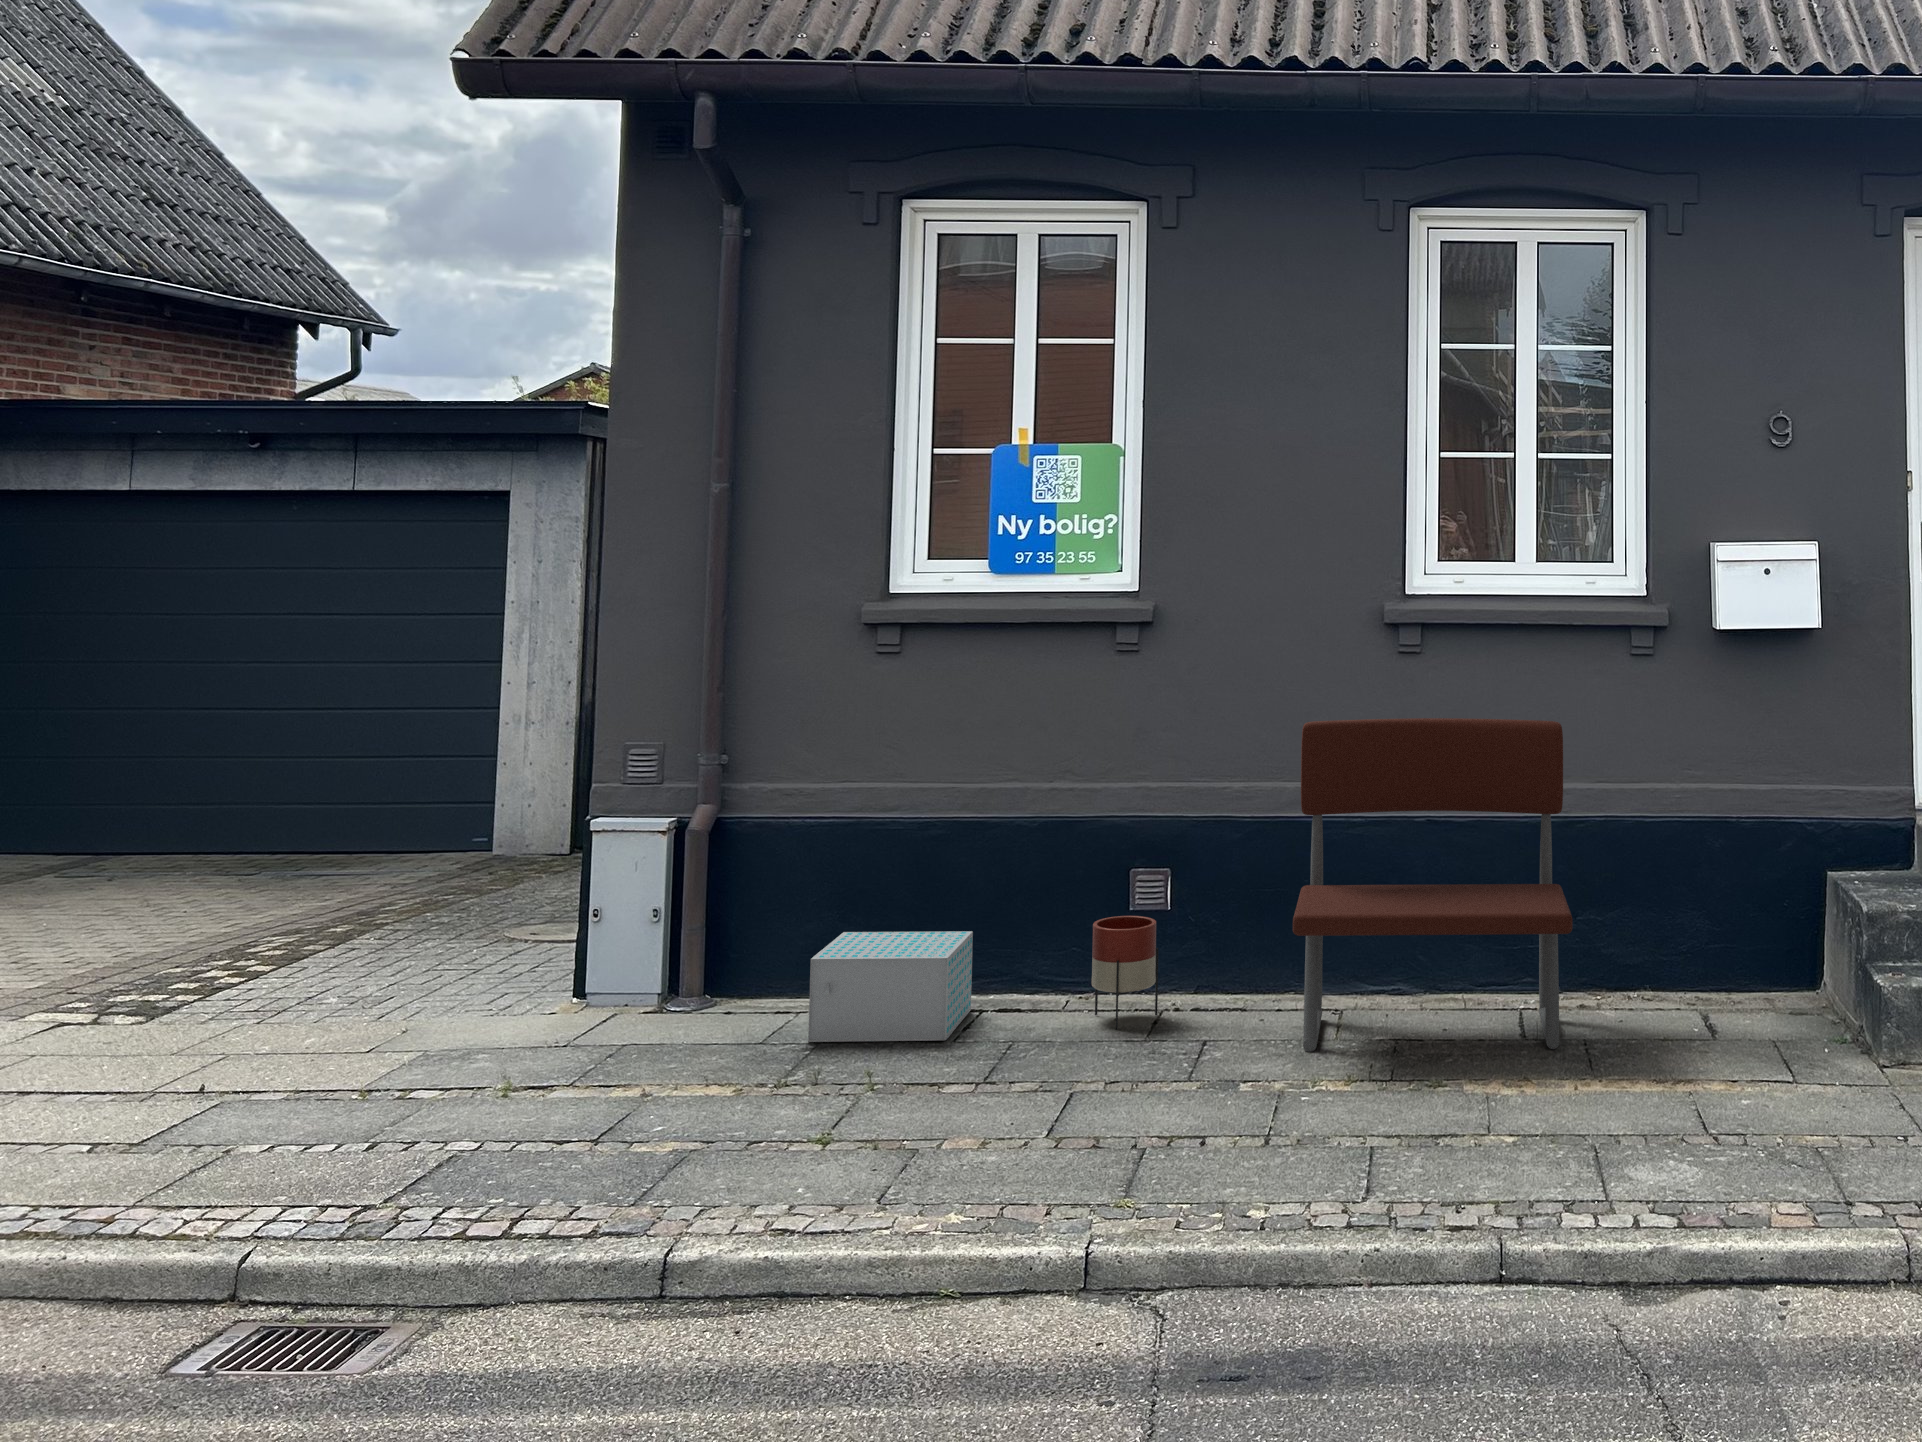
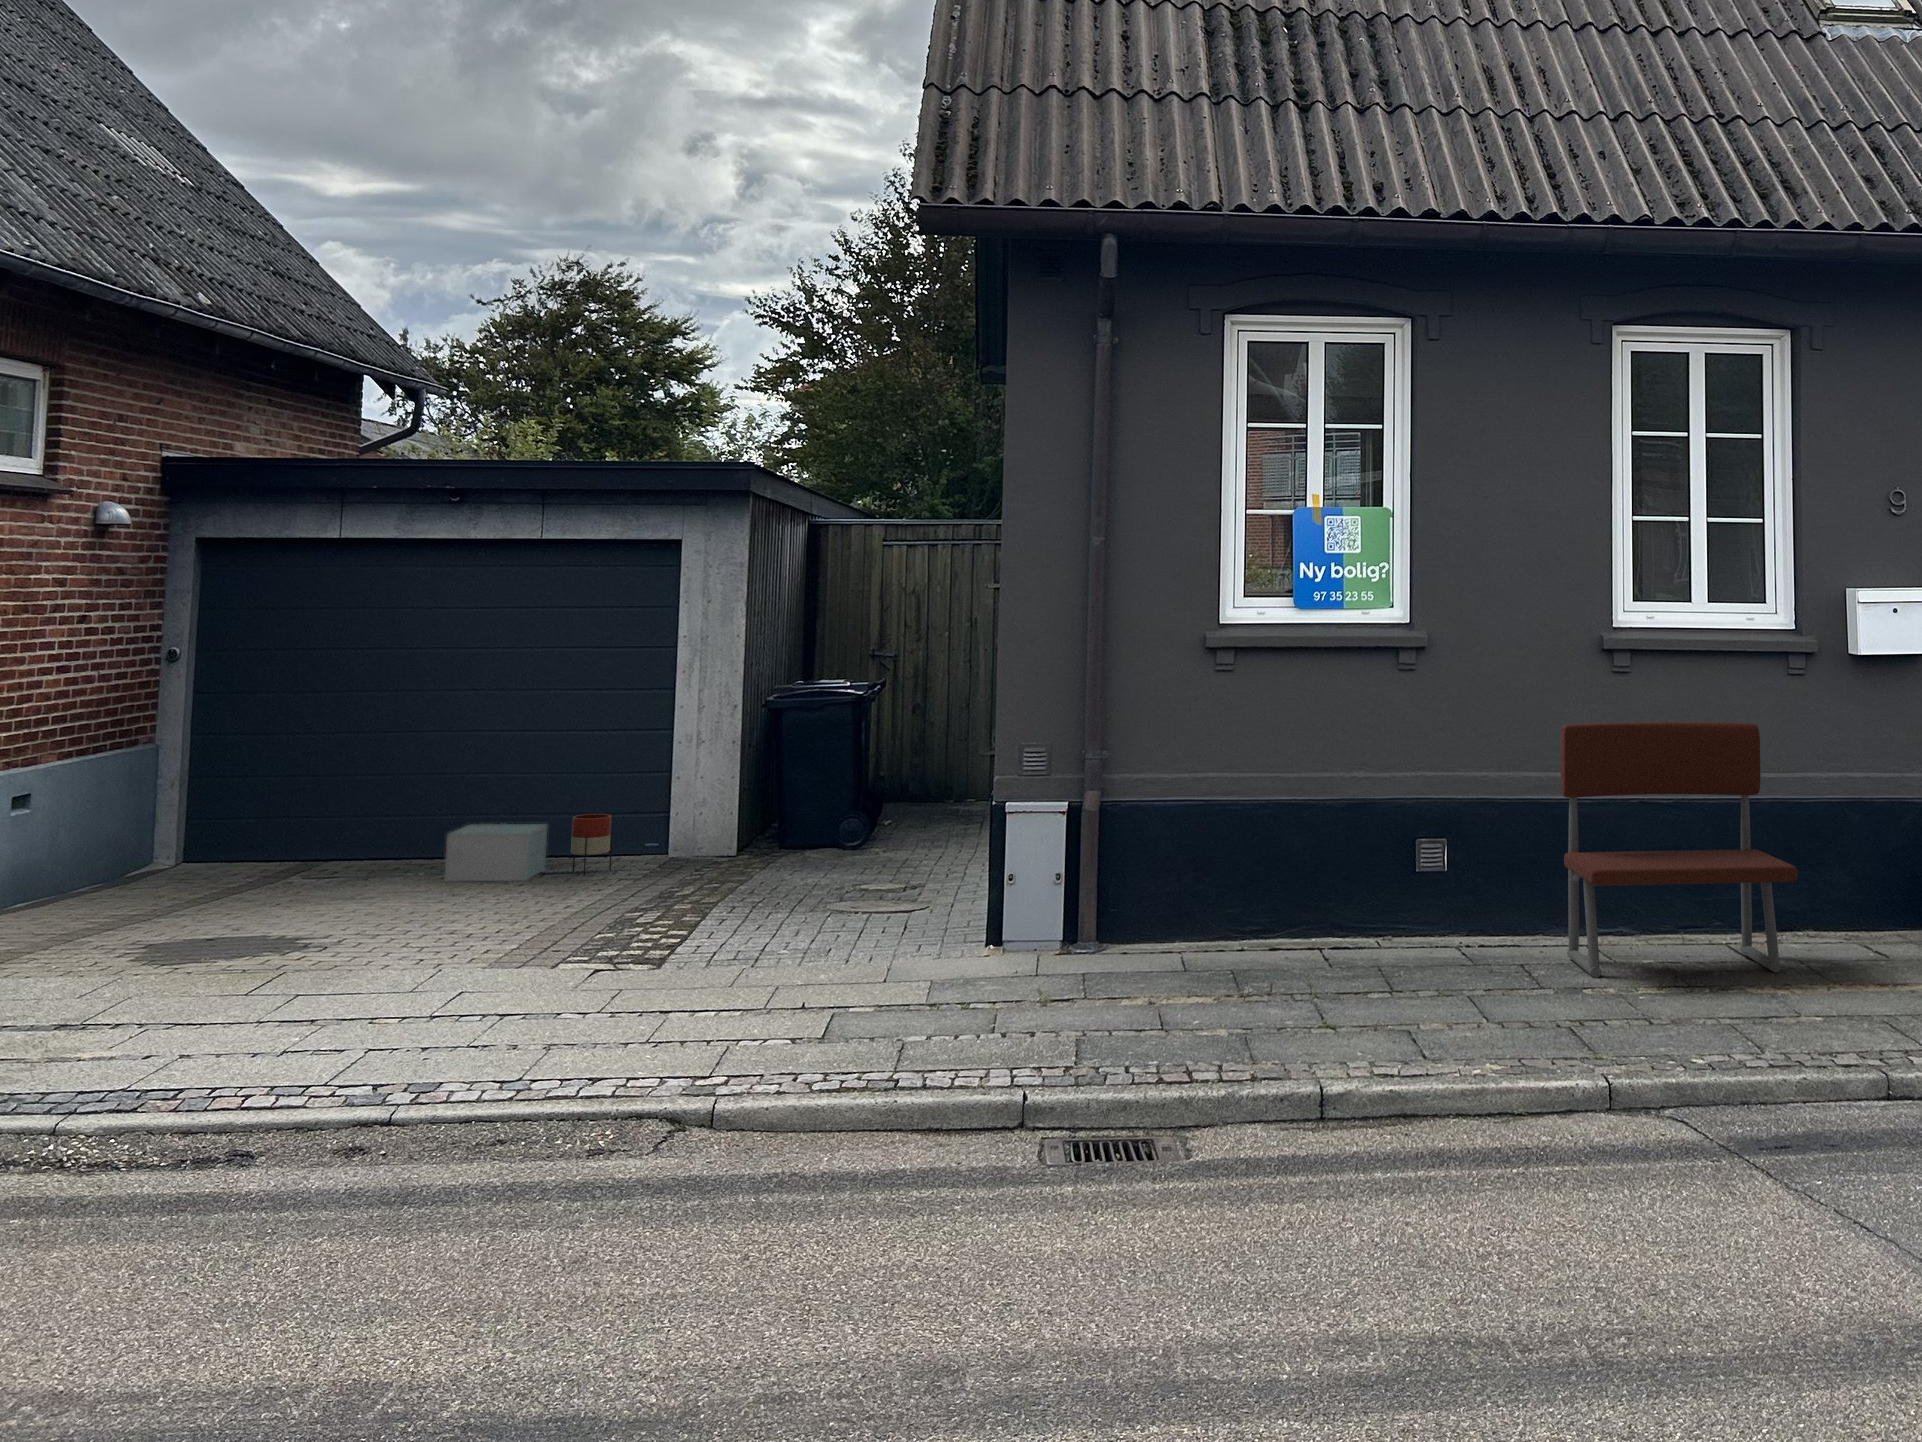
planter: present [1092,916,1158,1030] -> present [571,814,613,876]
storage box: present [808,931,973,1042] -> present [444,824,547,881]

